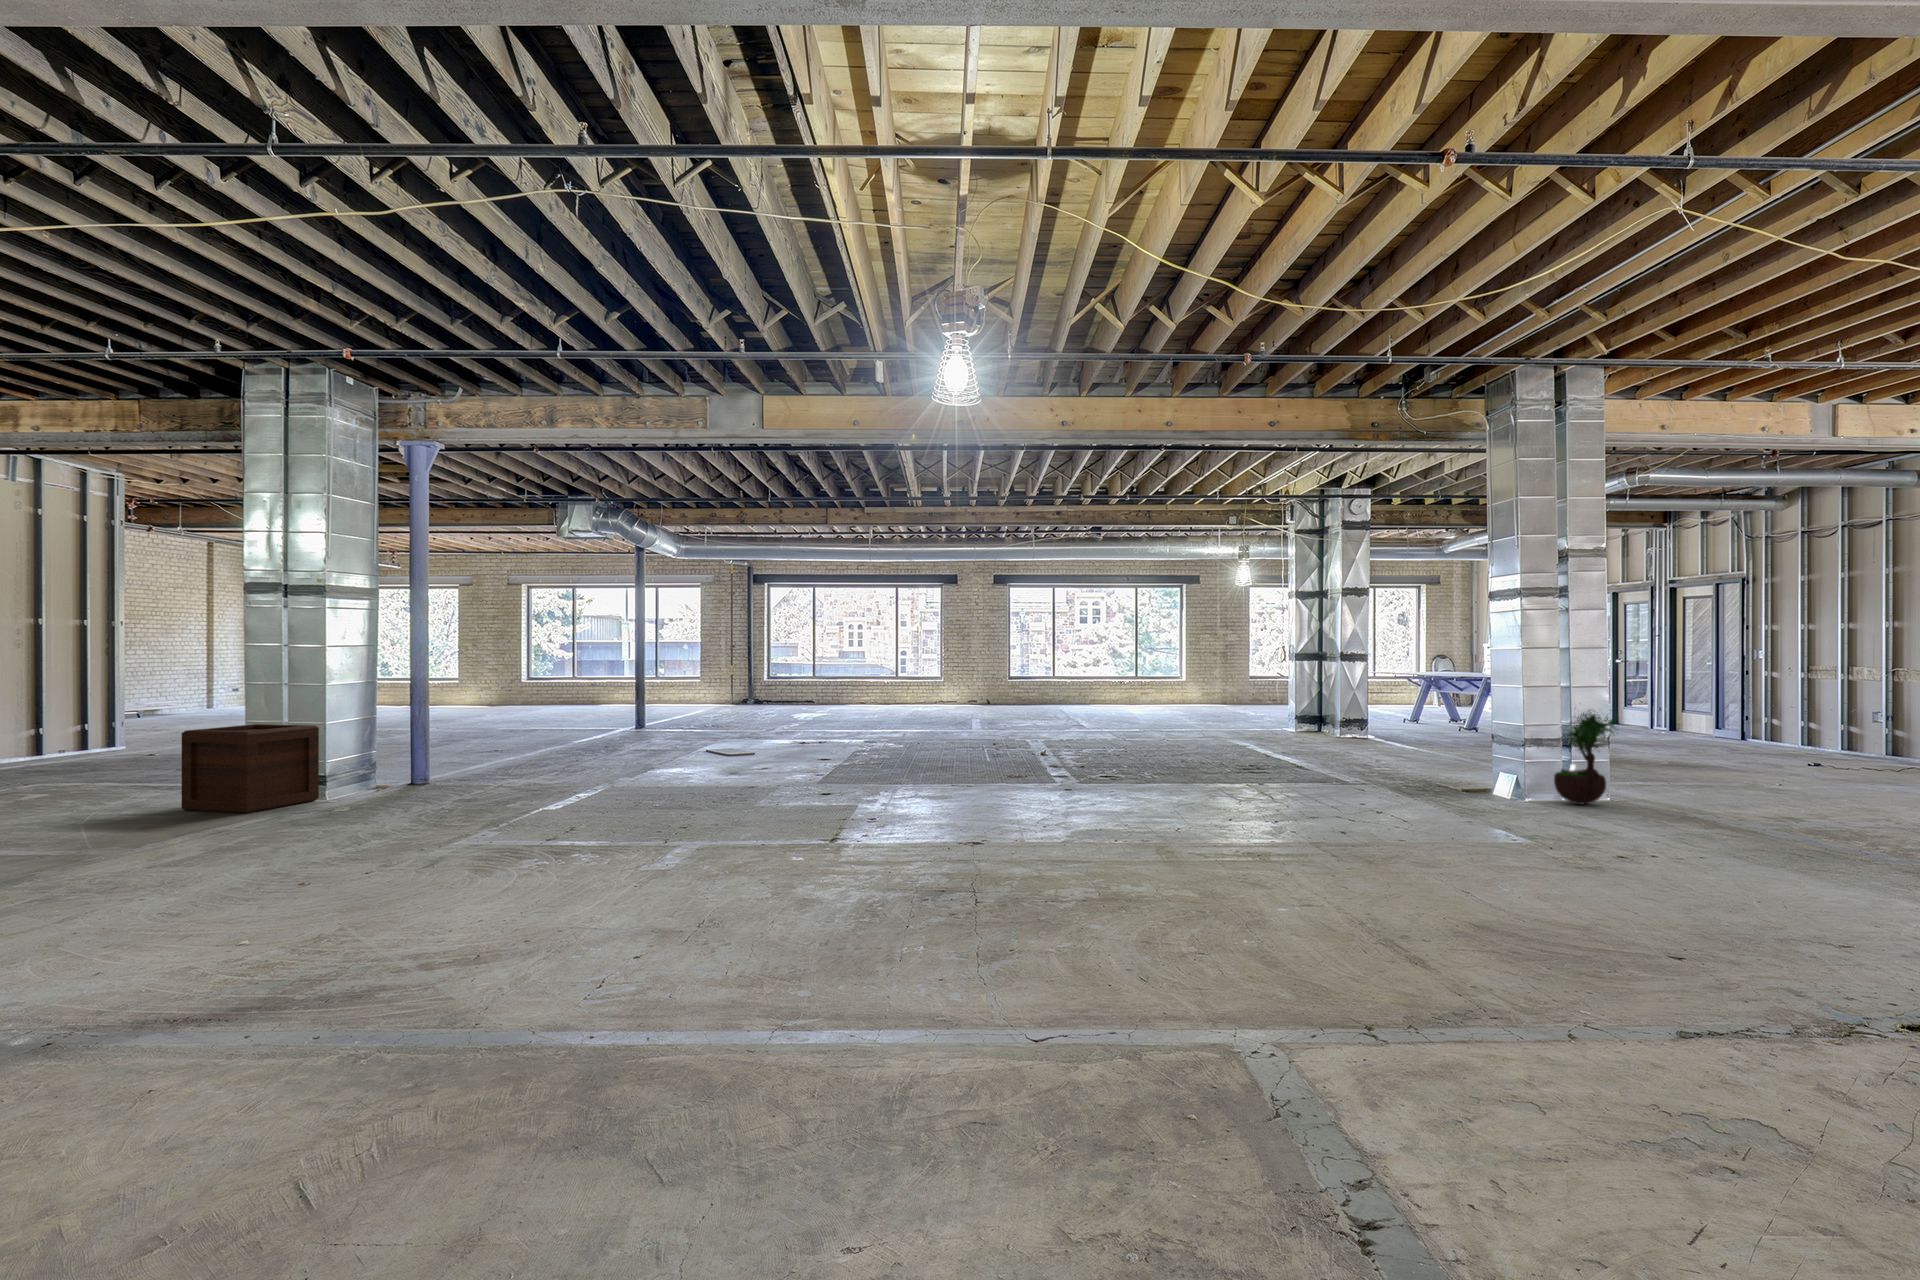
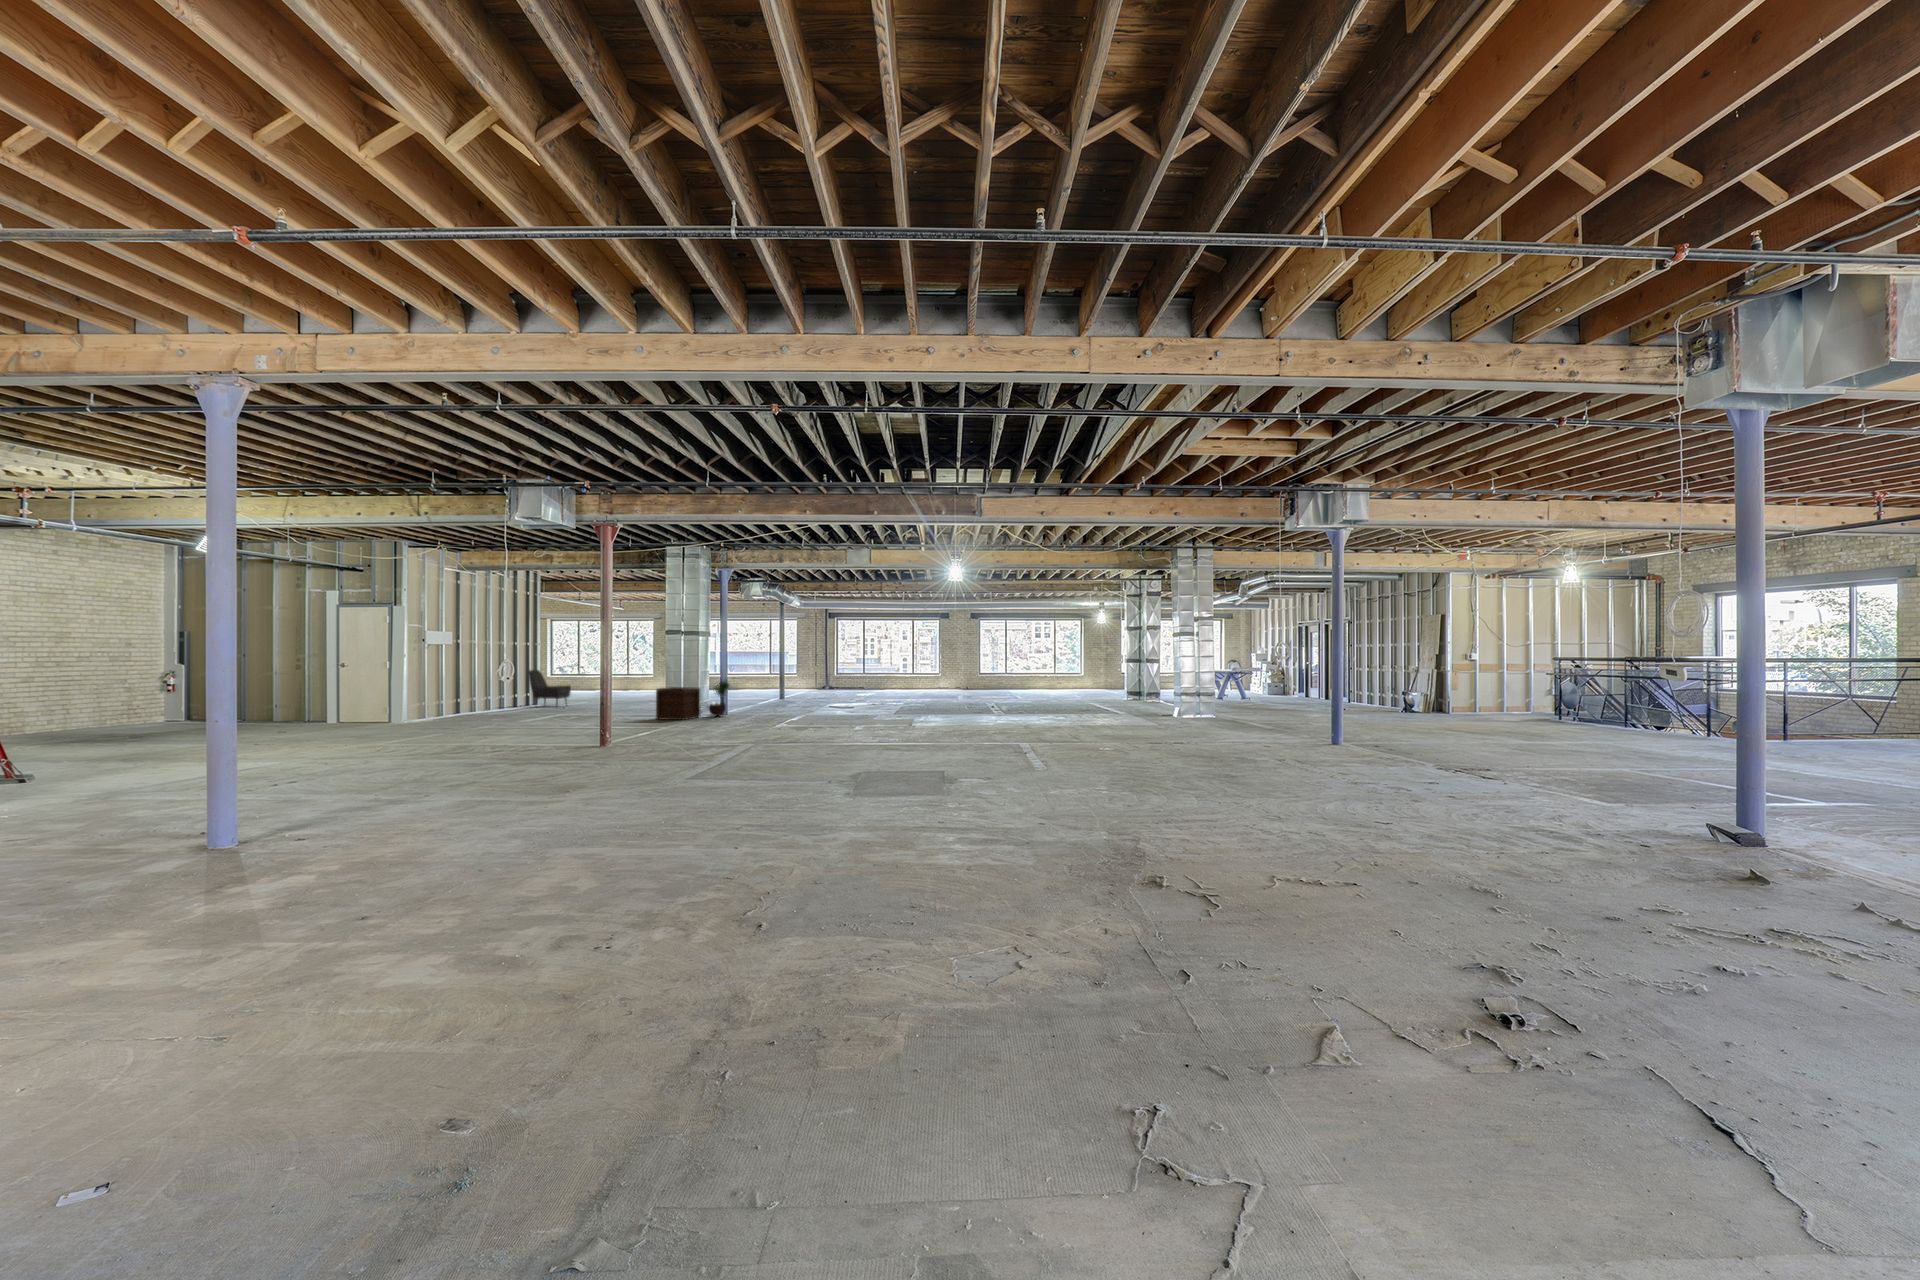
chair: none [59,676,171,756] -> present [528,670,571,705]
potted tree: present [1554,710,1618,804] -> present [708,681,730,716]

